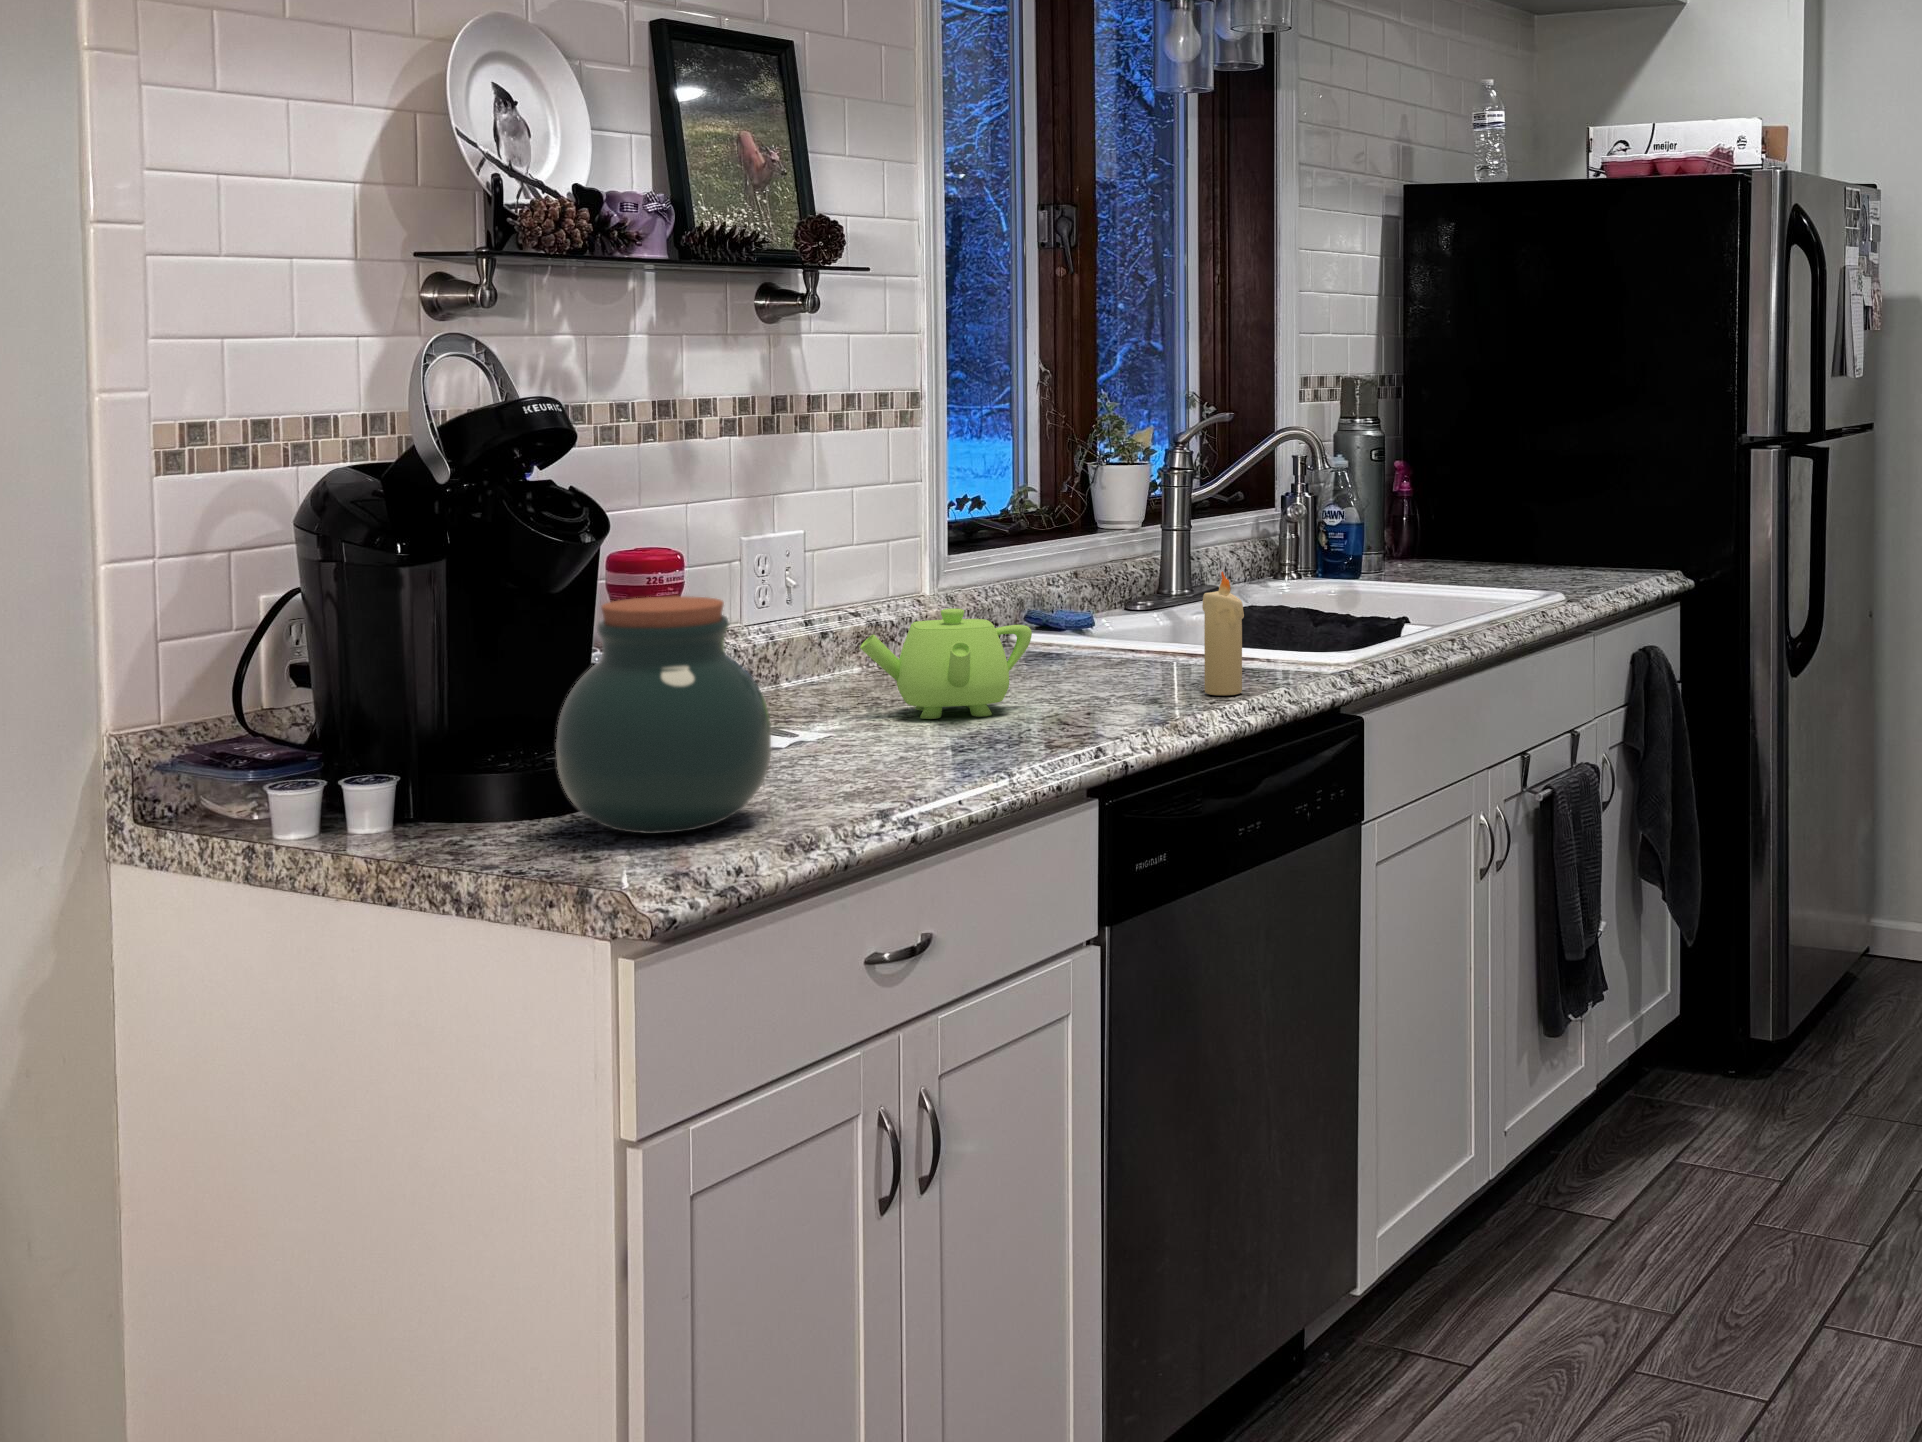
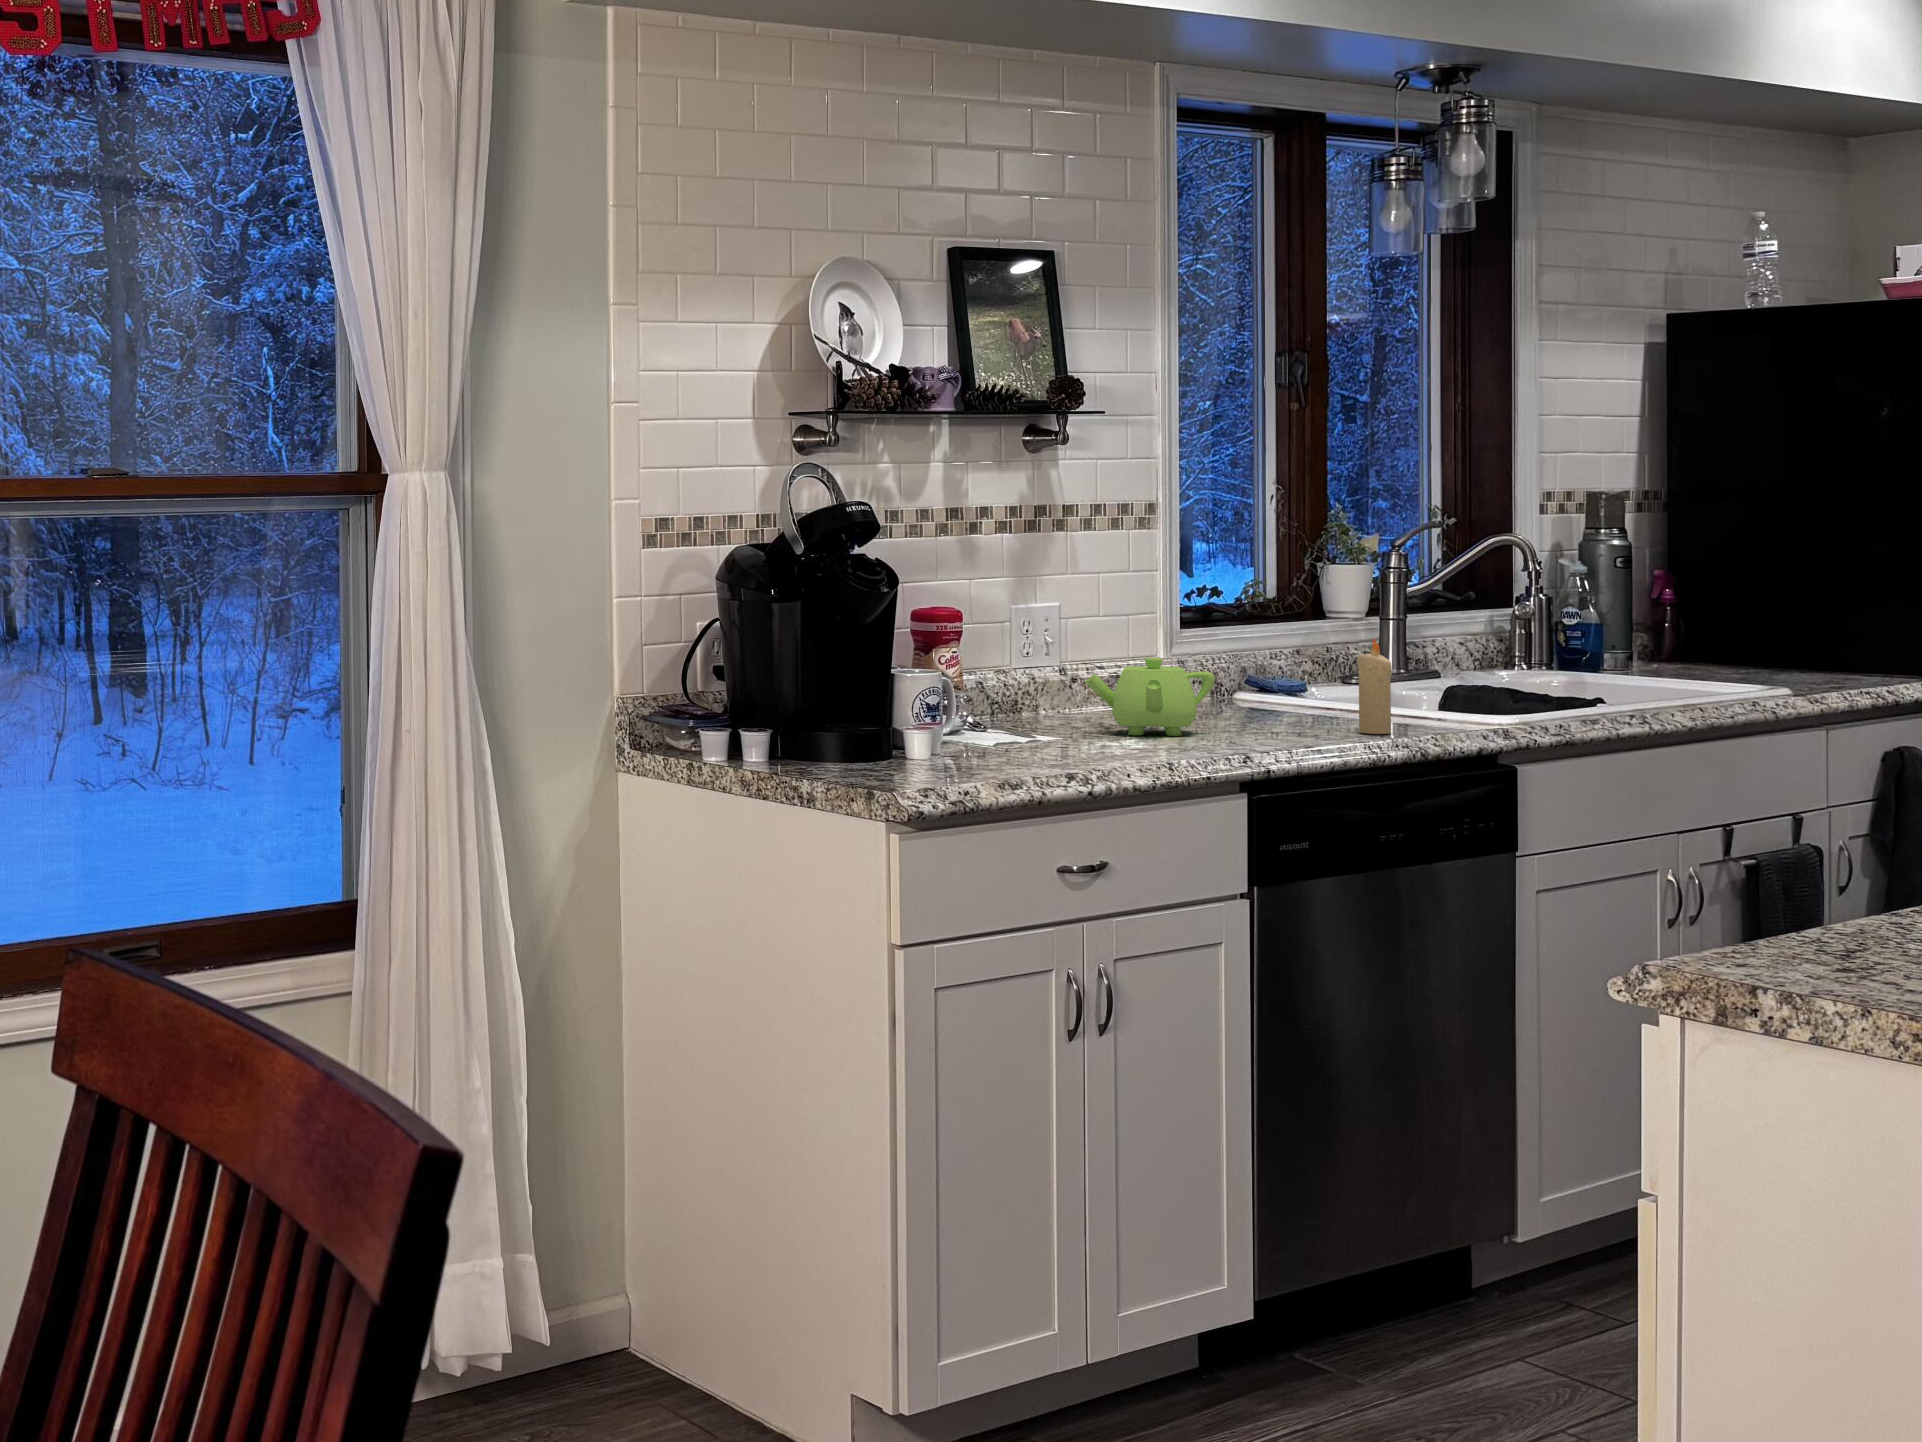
jar: present [556,596,771,834] -> none [862,627,993,771]

